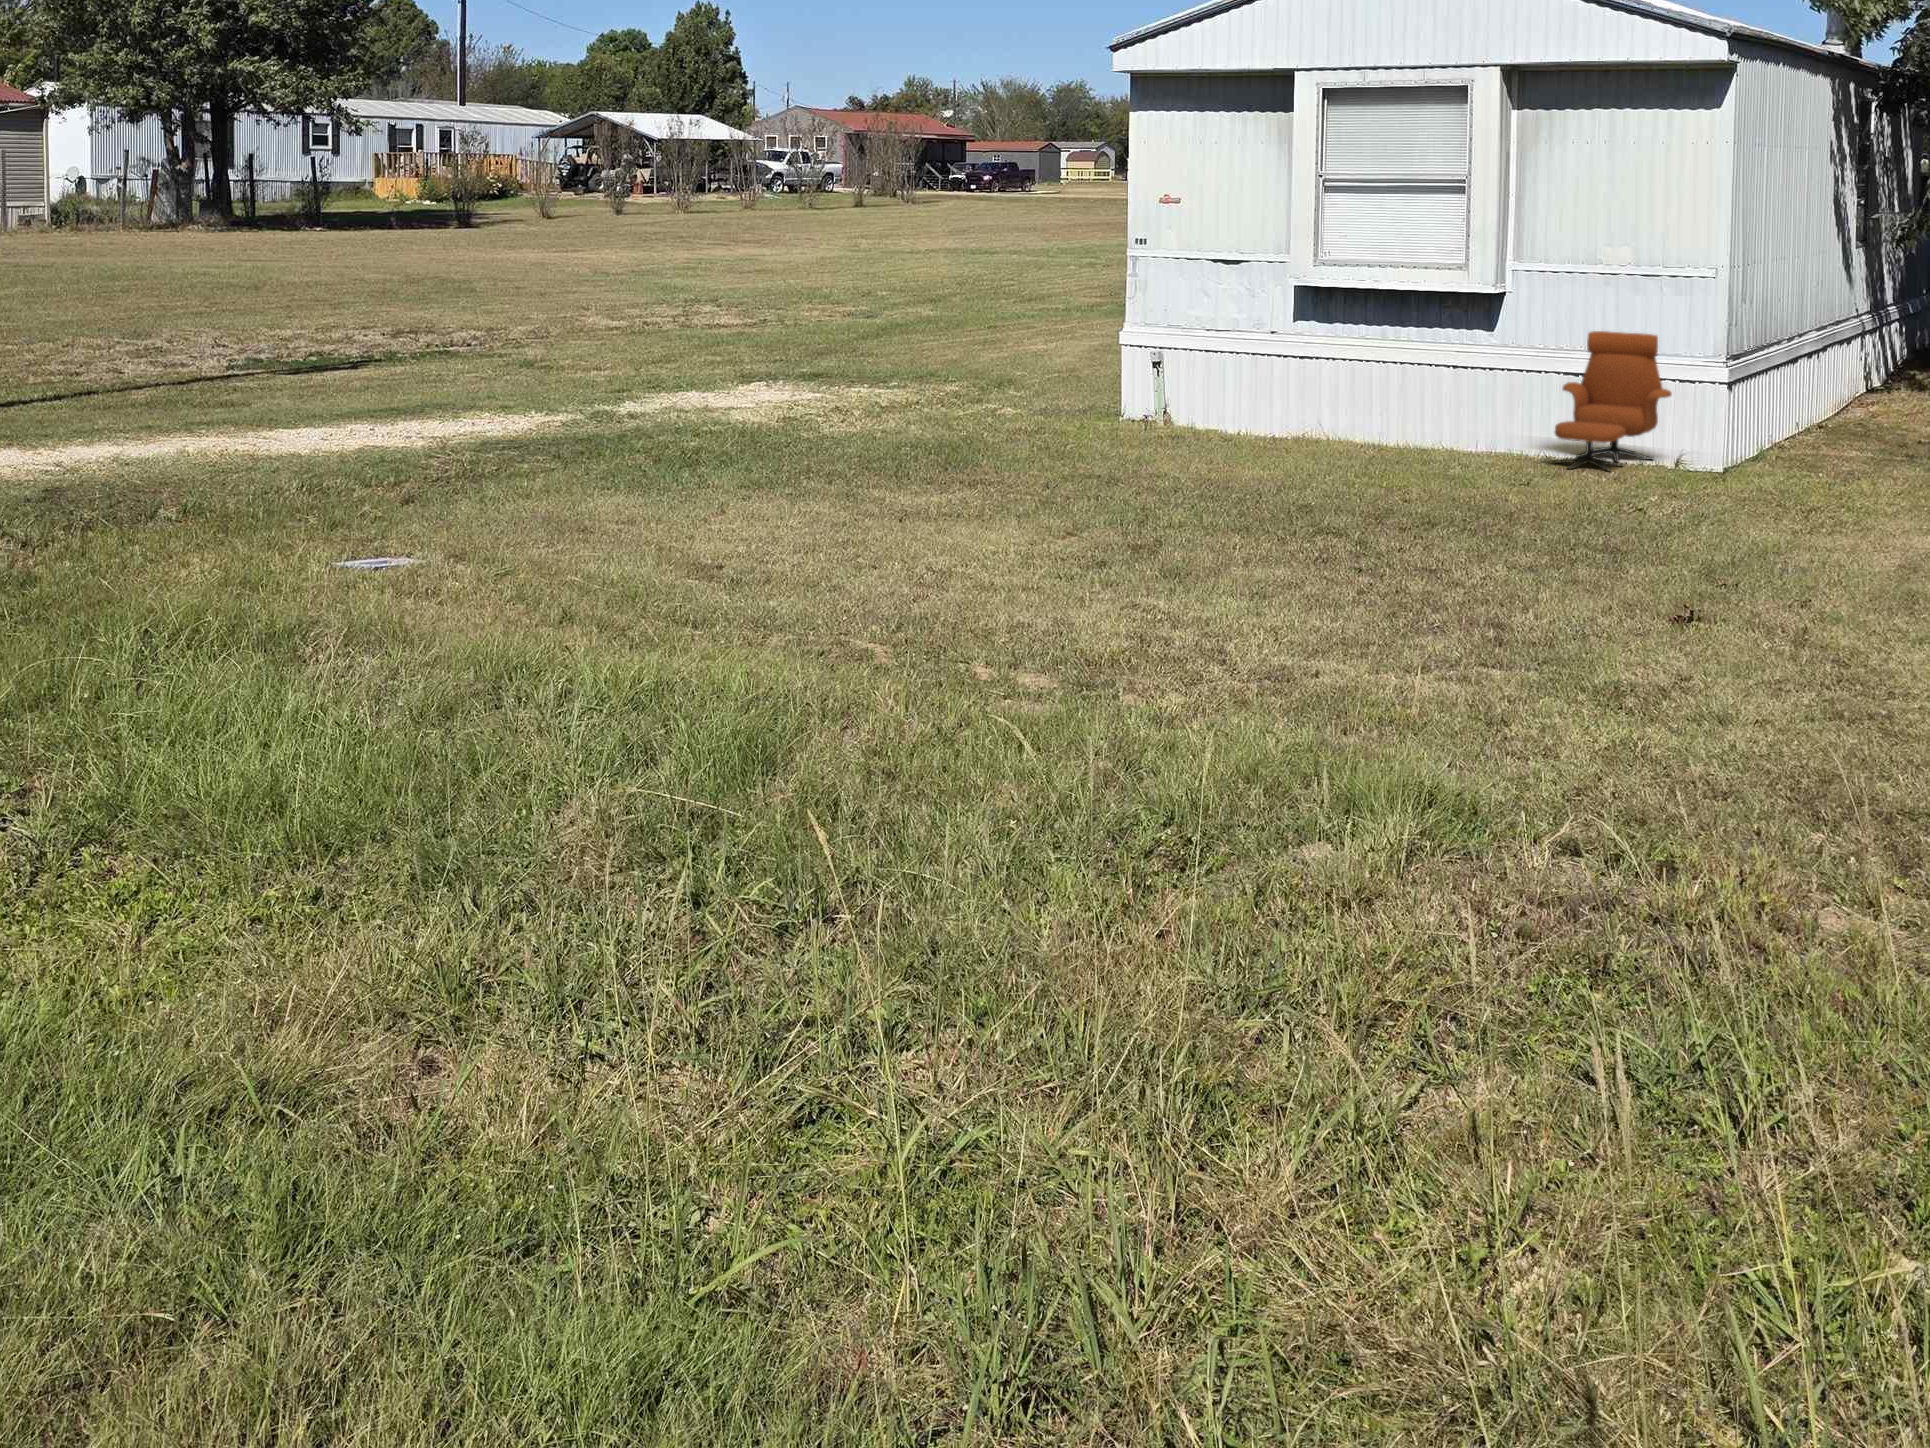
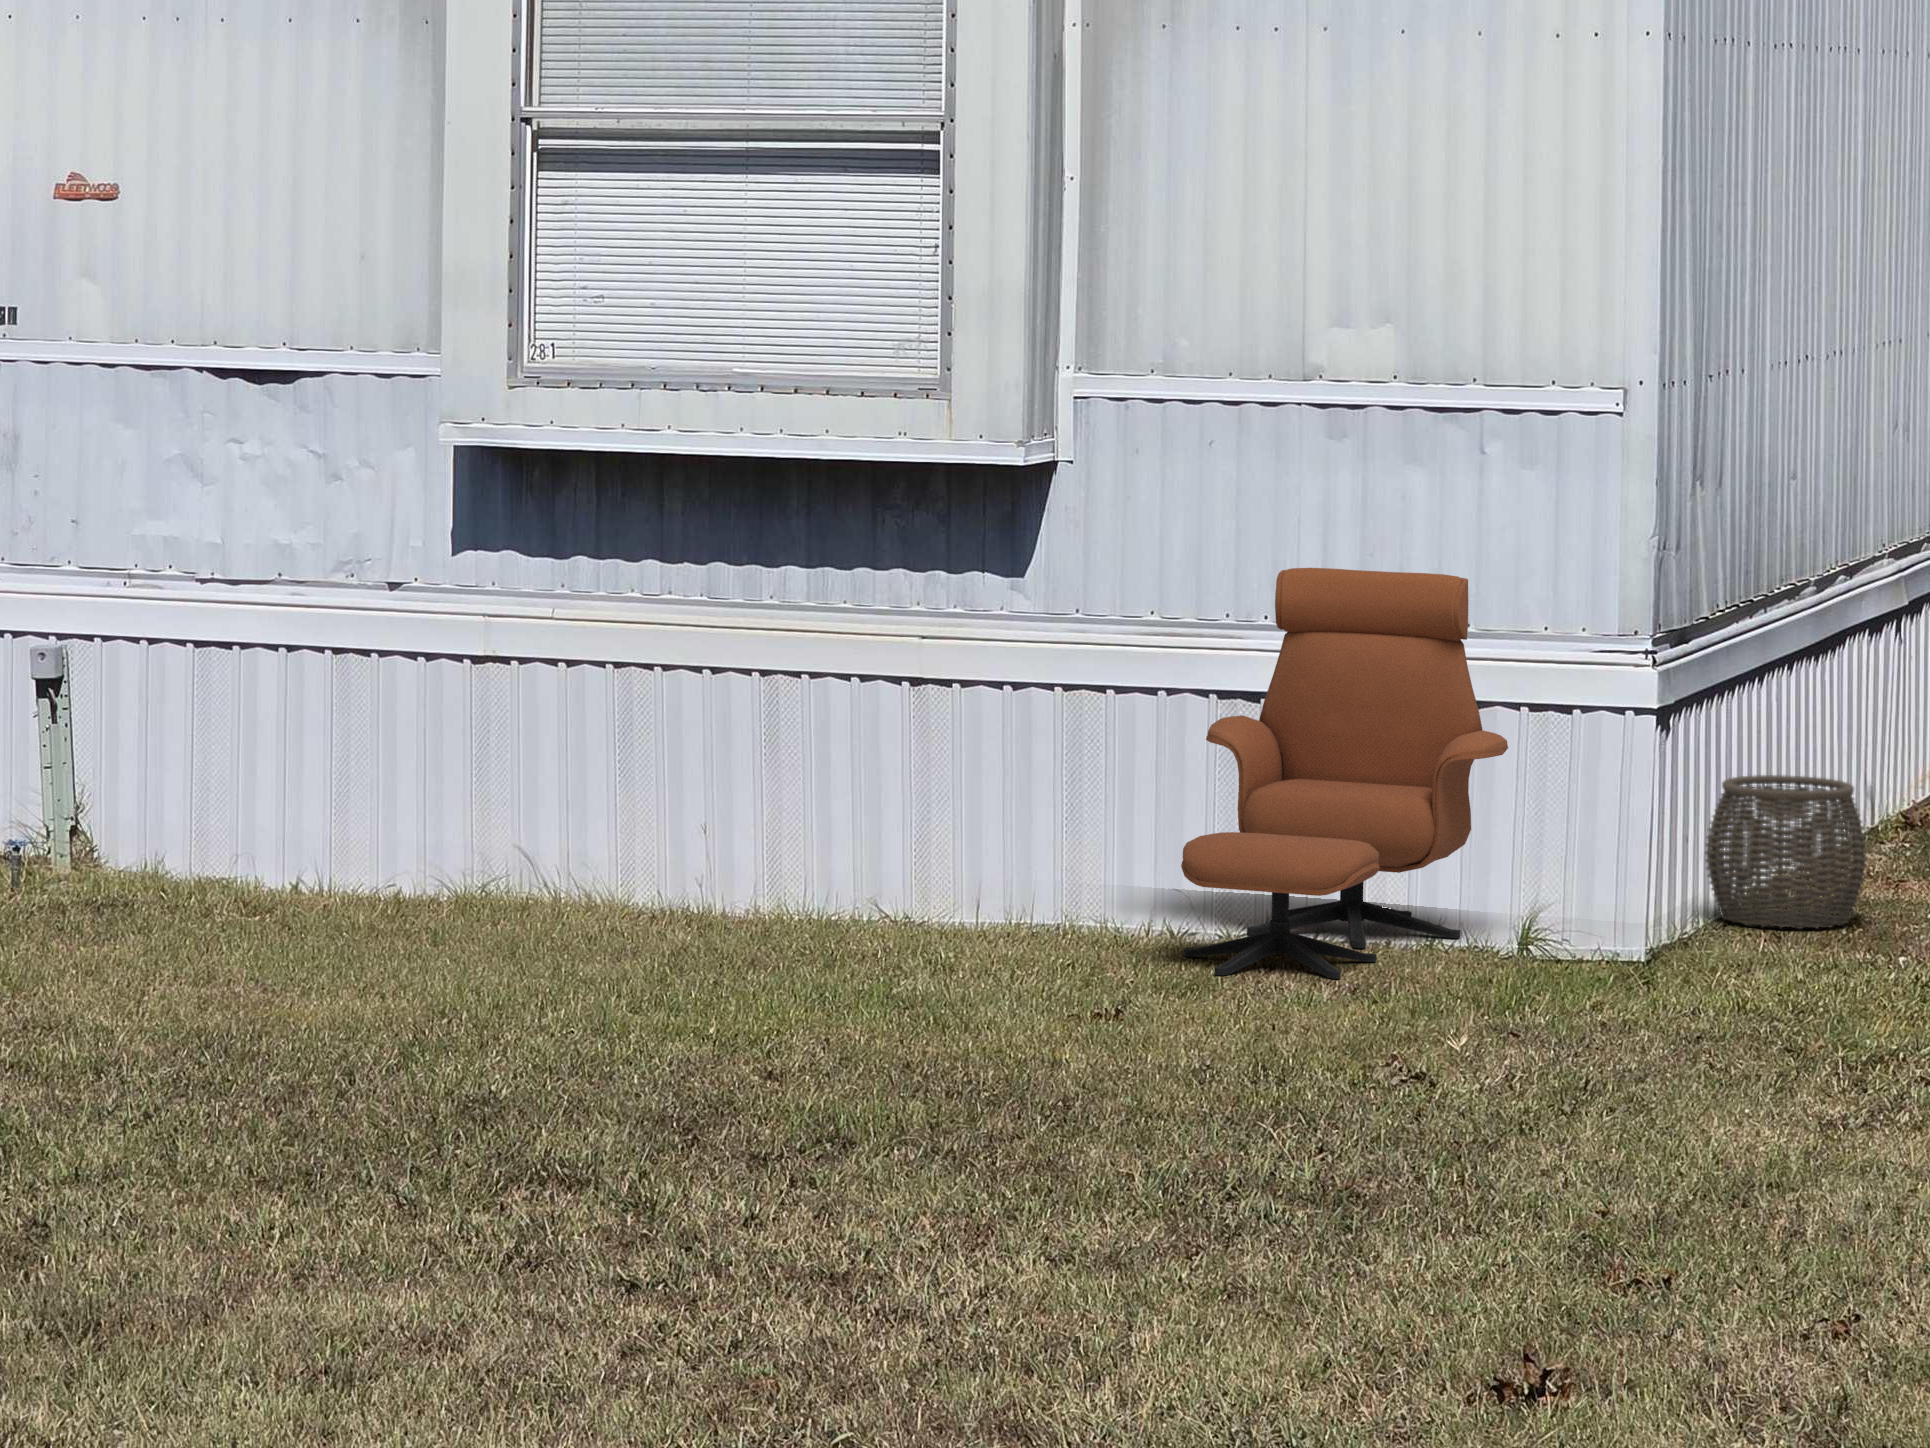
woven basket: none [1744,407,1806,461] -> present [1705,775,1867,929]

